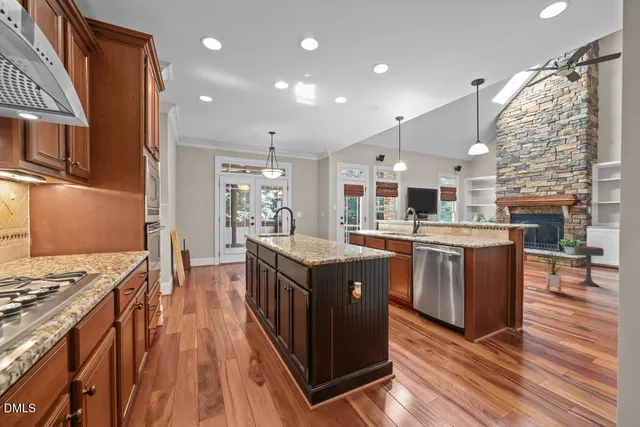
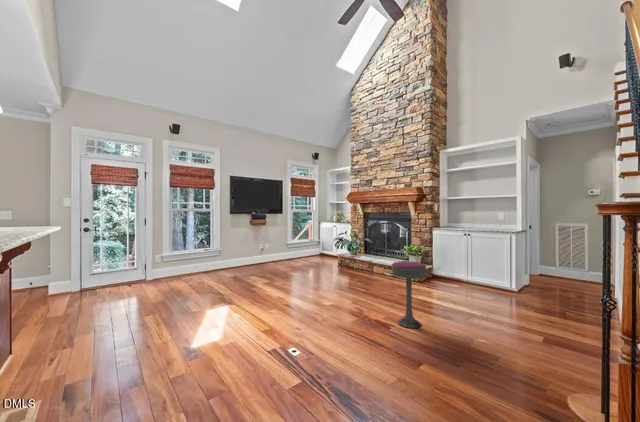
house plant: present [546,253,562,293] -> none [316,268,363,359]

